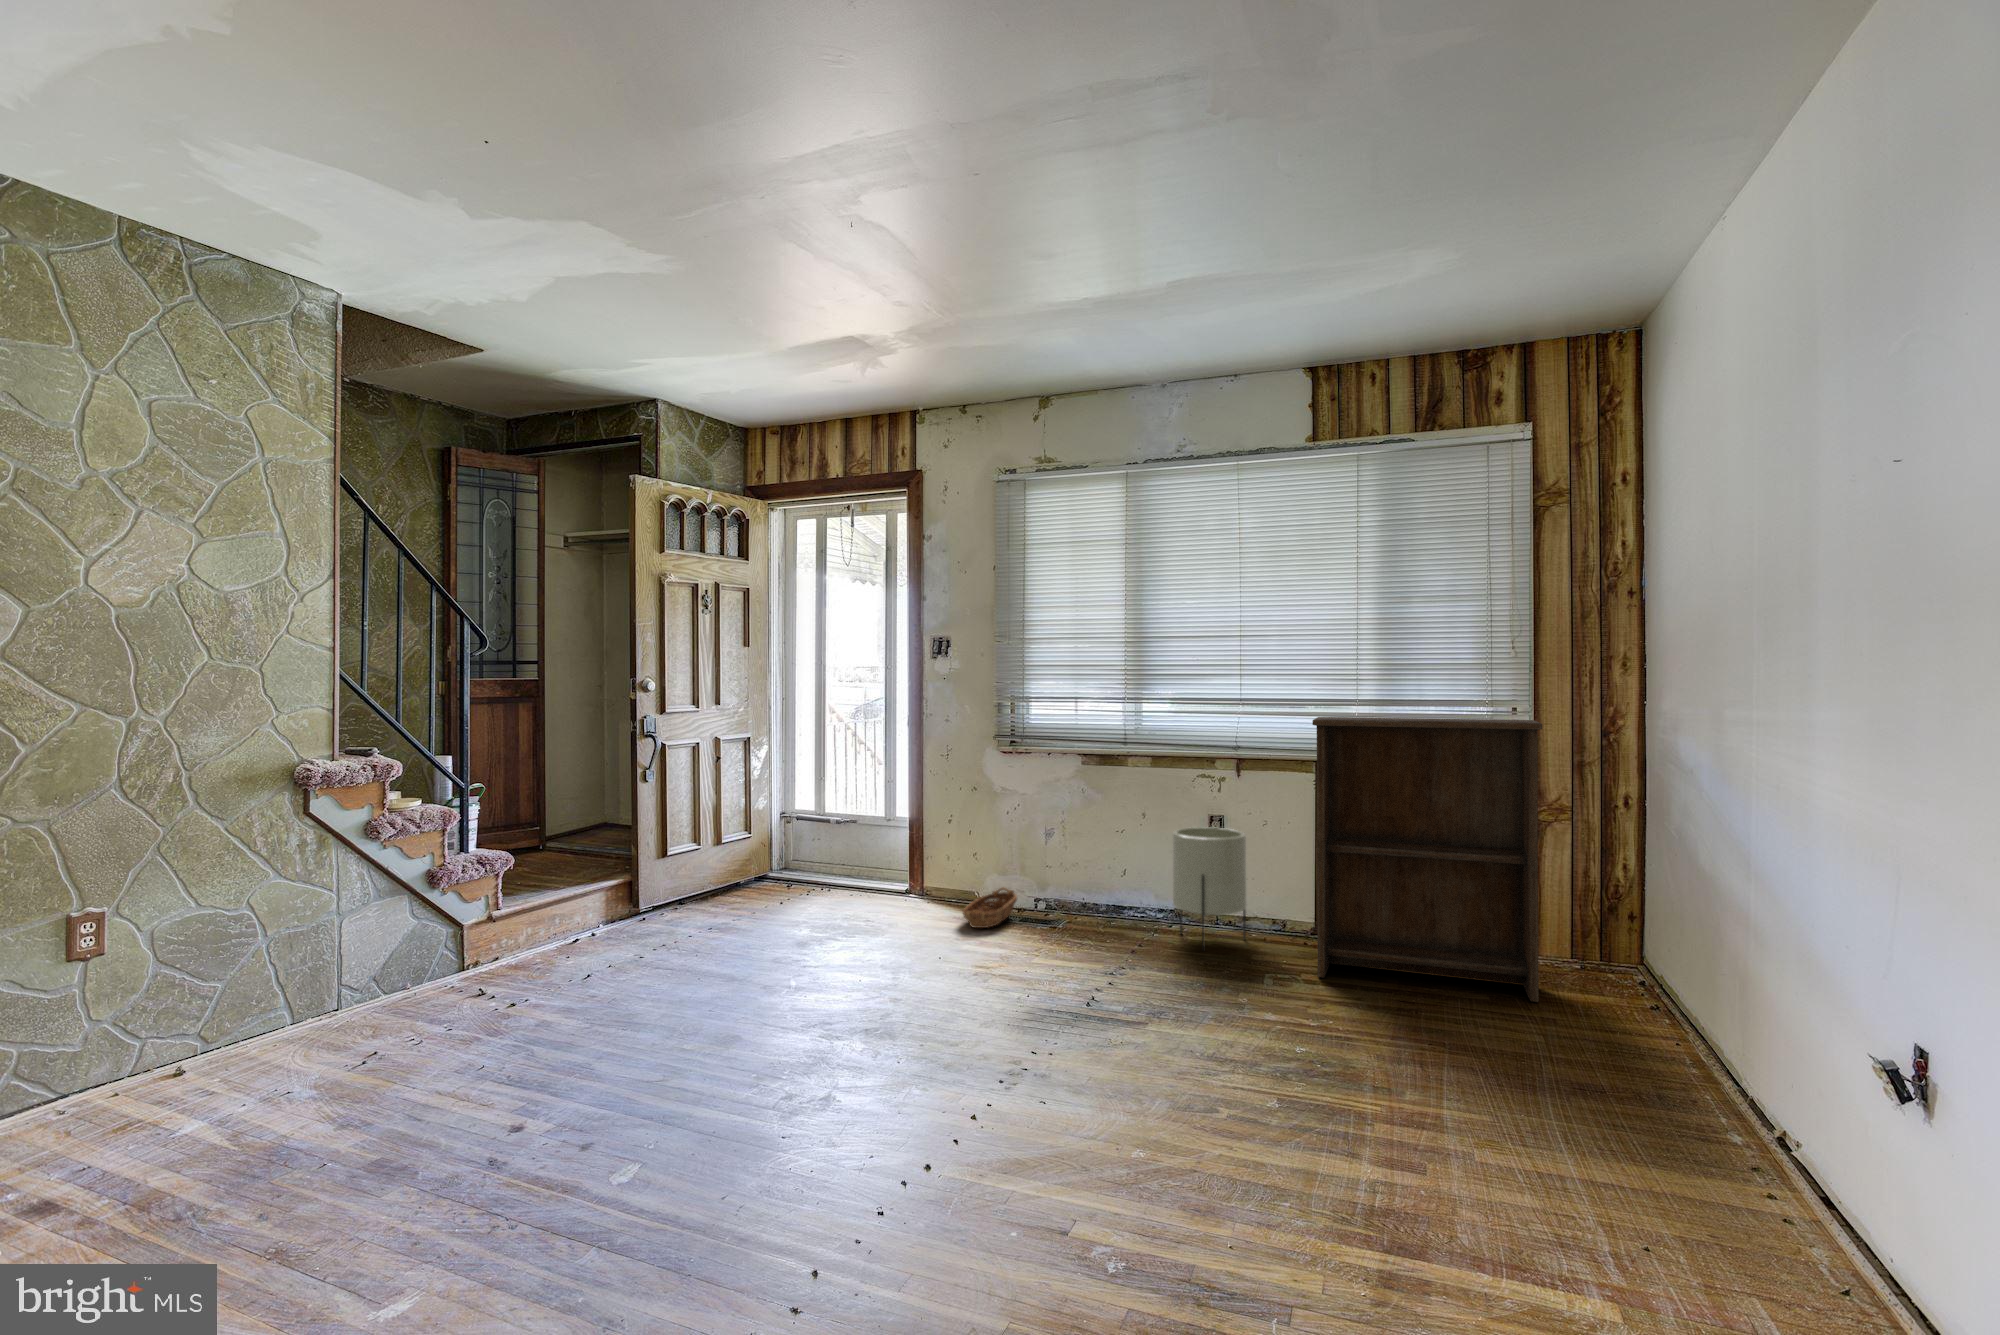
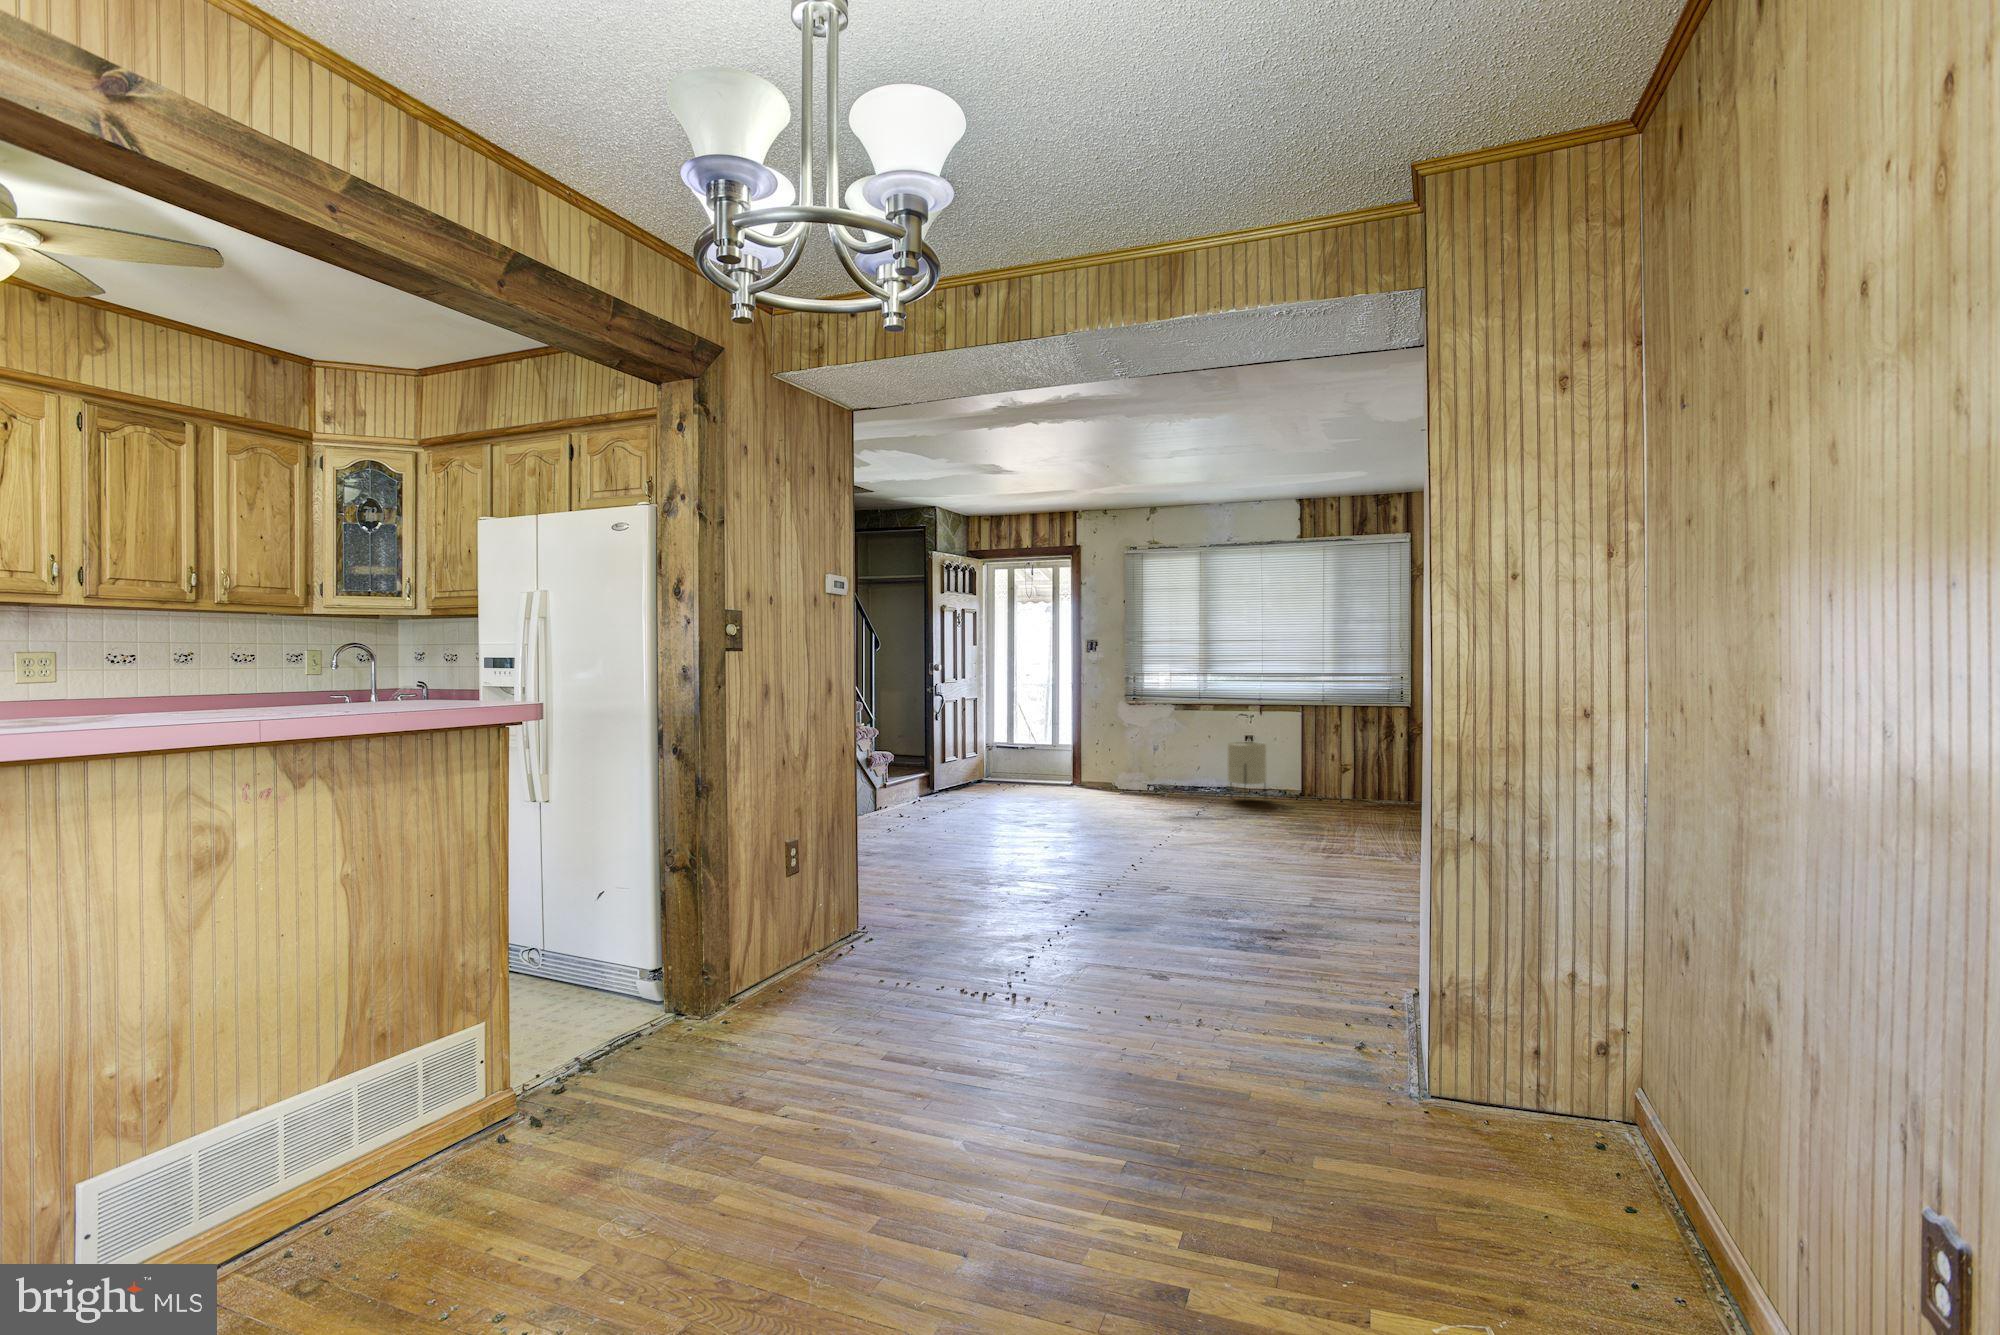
bookshelf: present [1312,717,1542,1002] -> none [1303,682,1411,814]
basket: present [963,888,1017,928] -> none [1106,778,1142,798]

